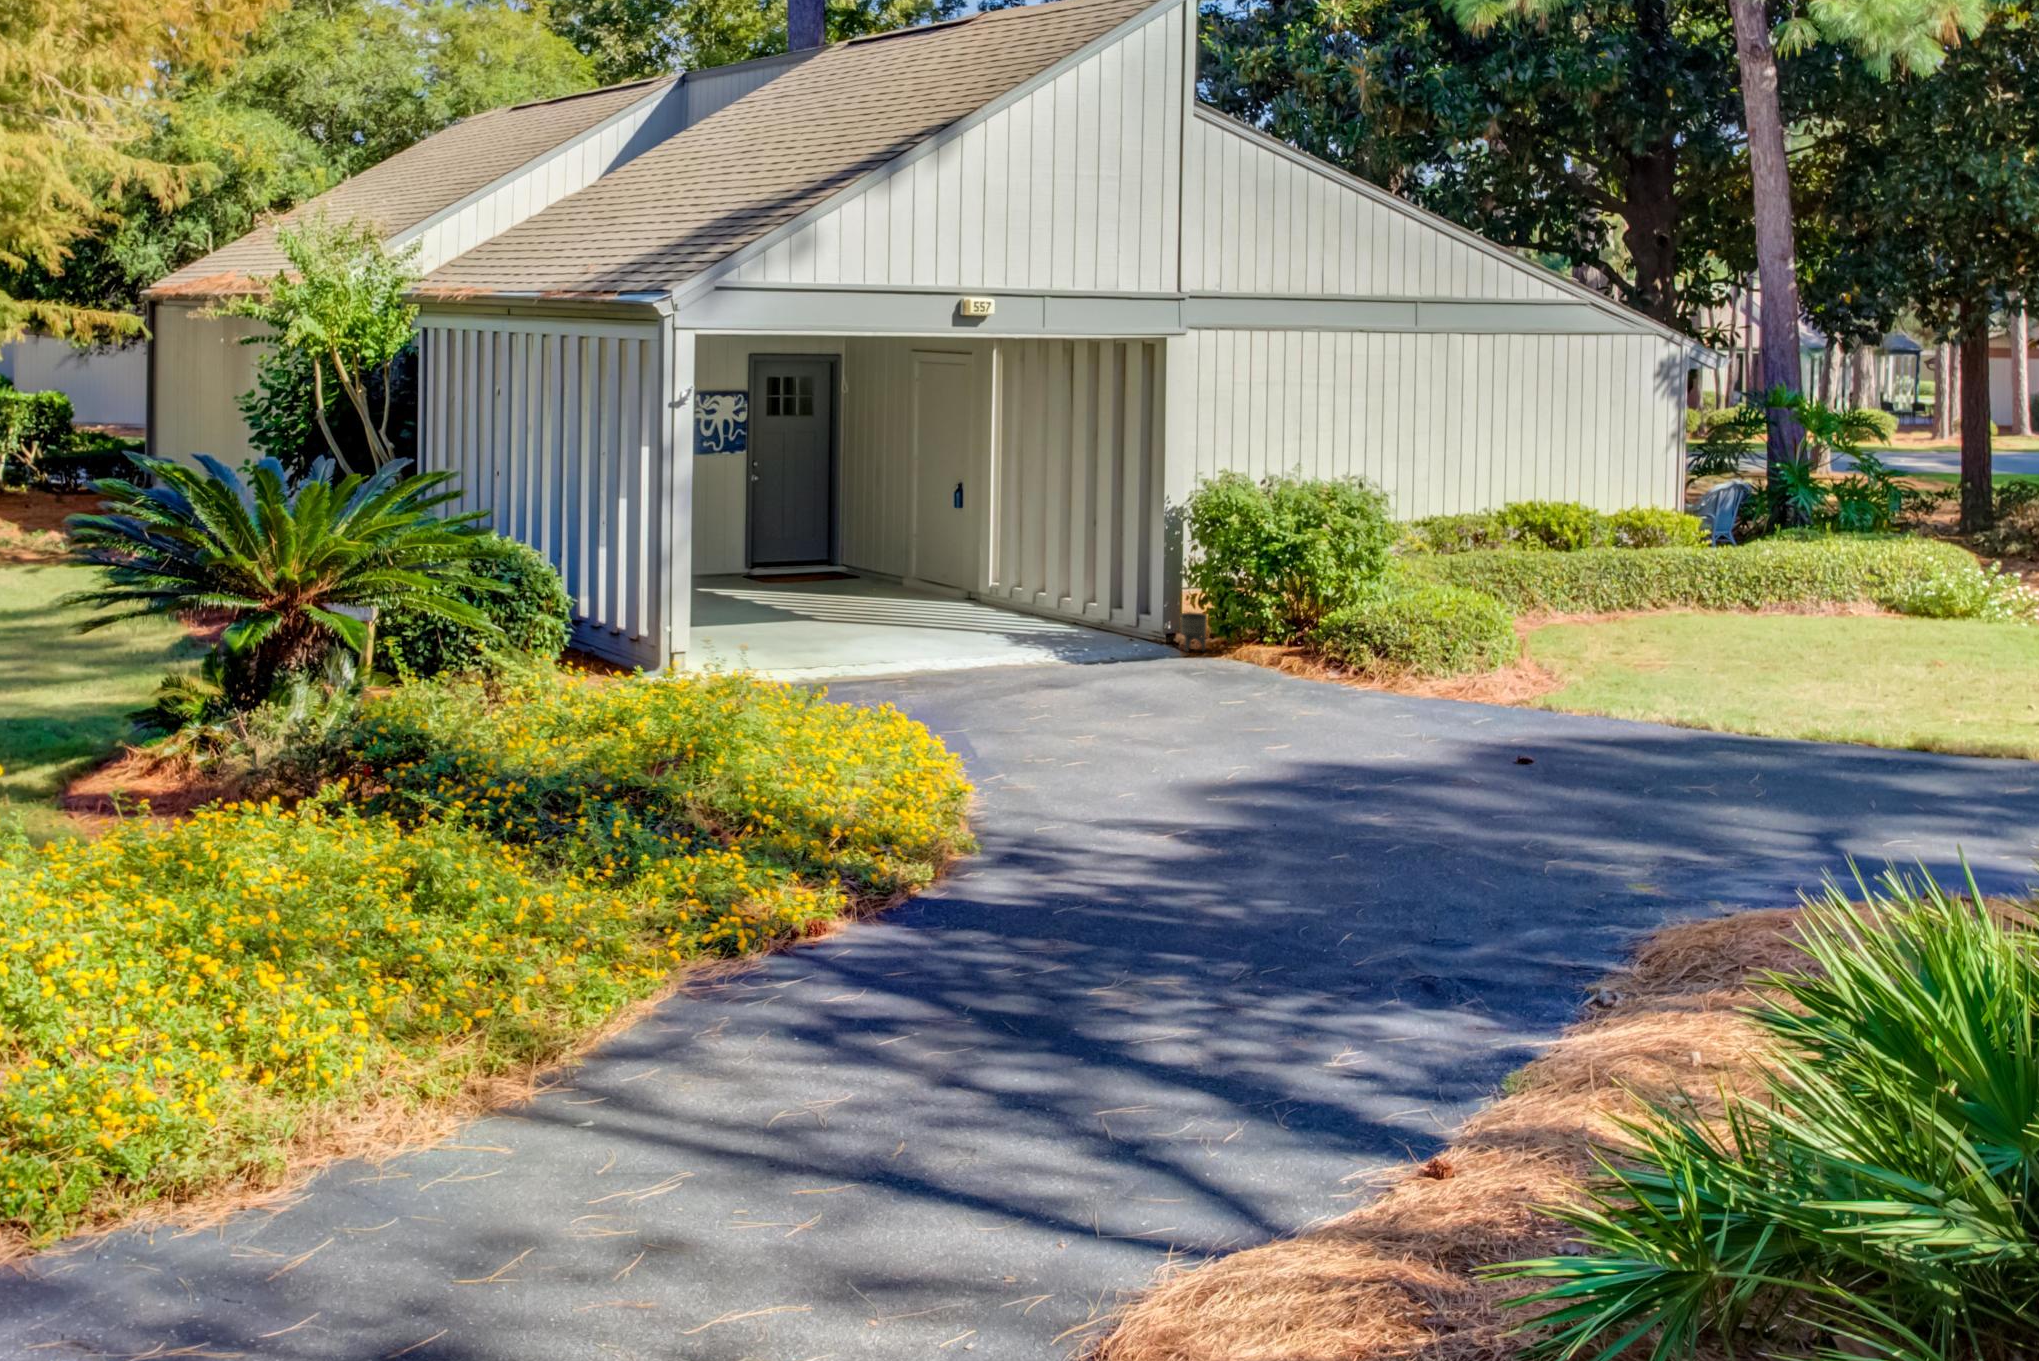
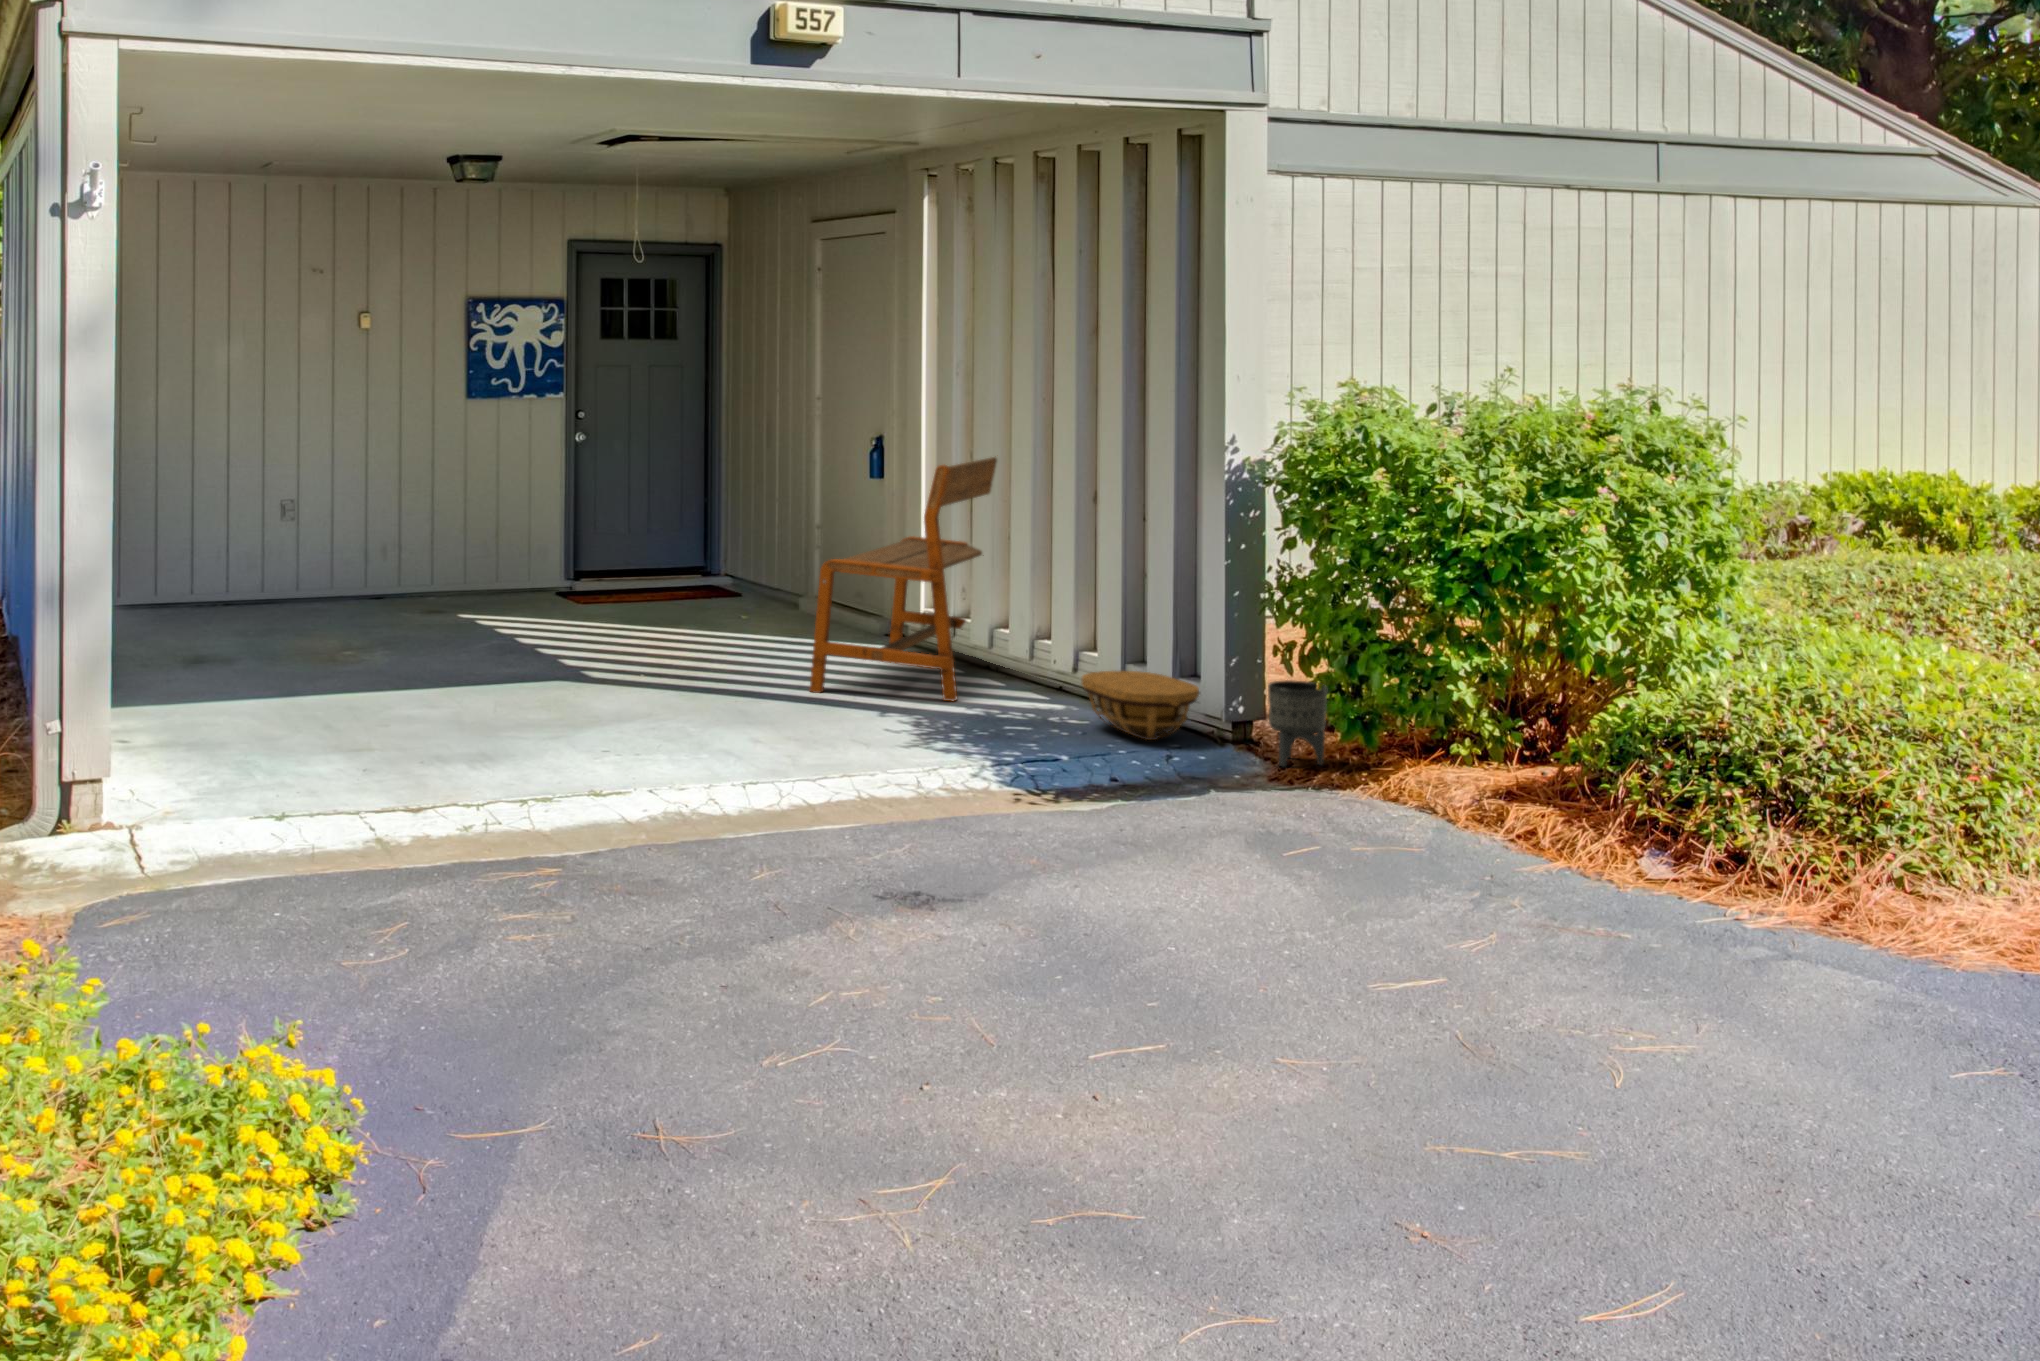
bench: none [944,497,1045,628] -> present [810,456,997,701]
basket: none [1089,611,1147,643] -> present [1081,671,1199,740]

